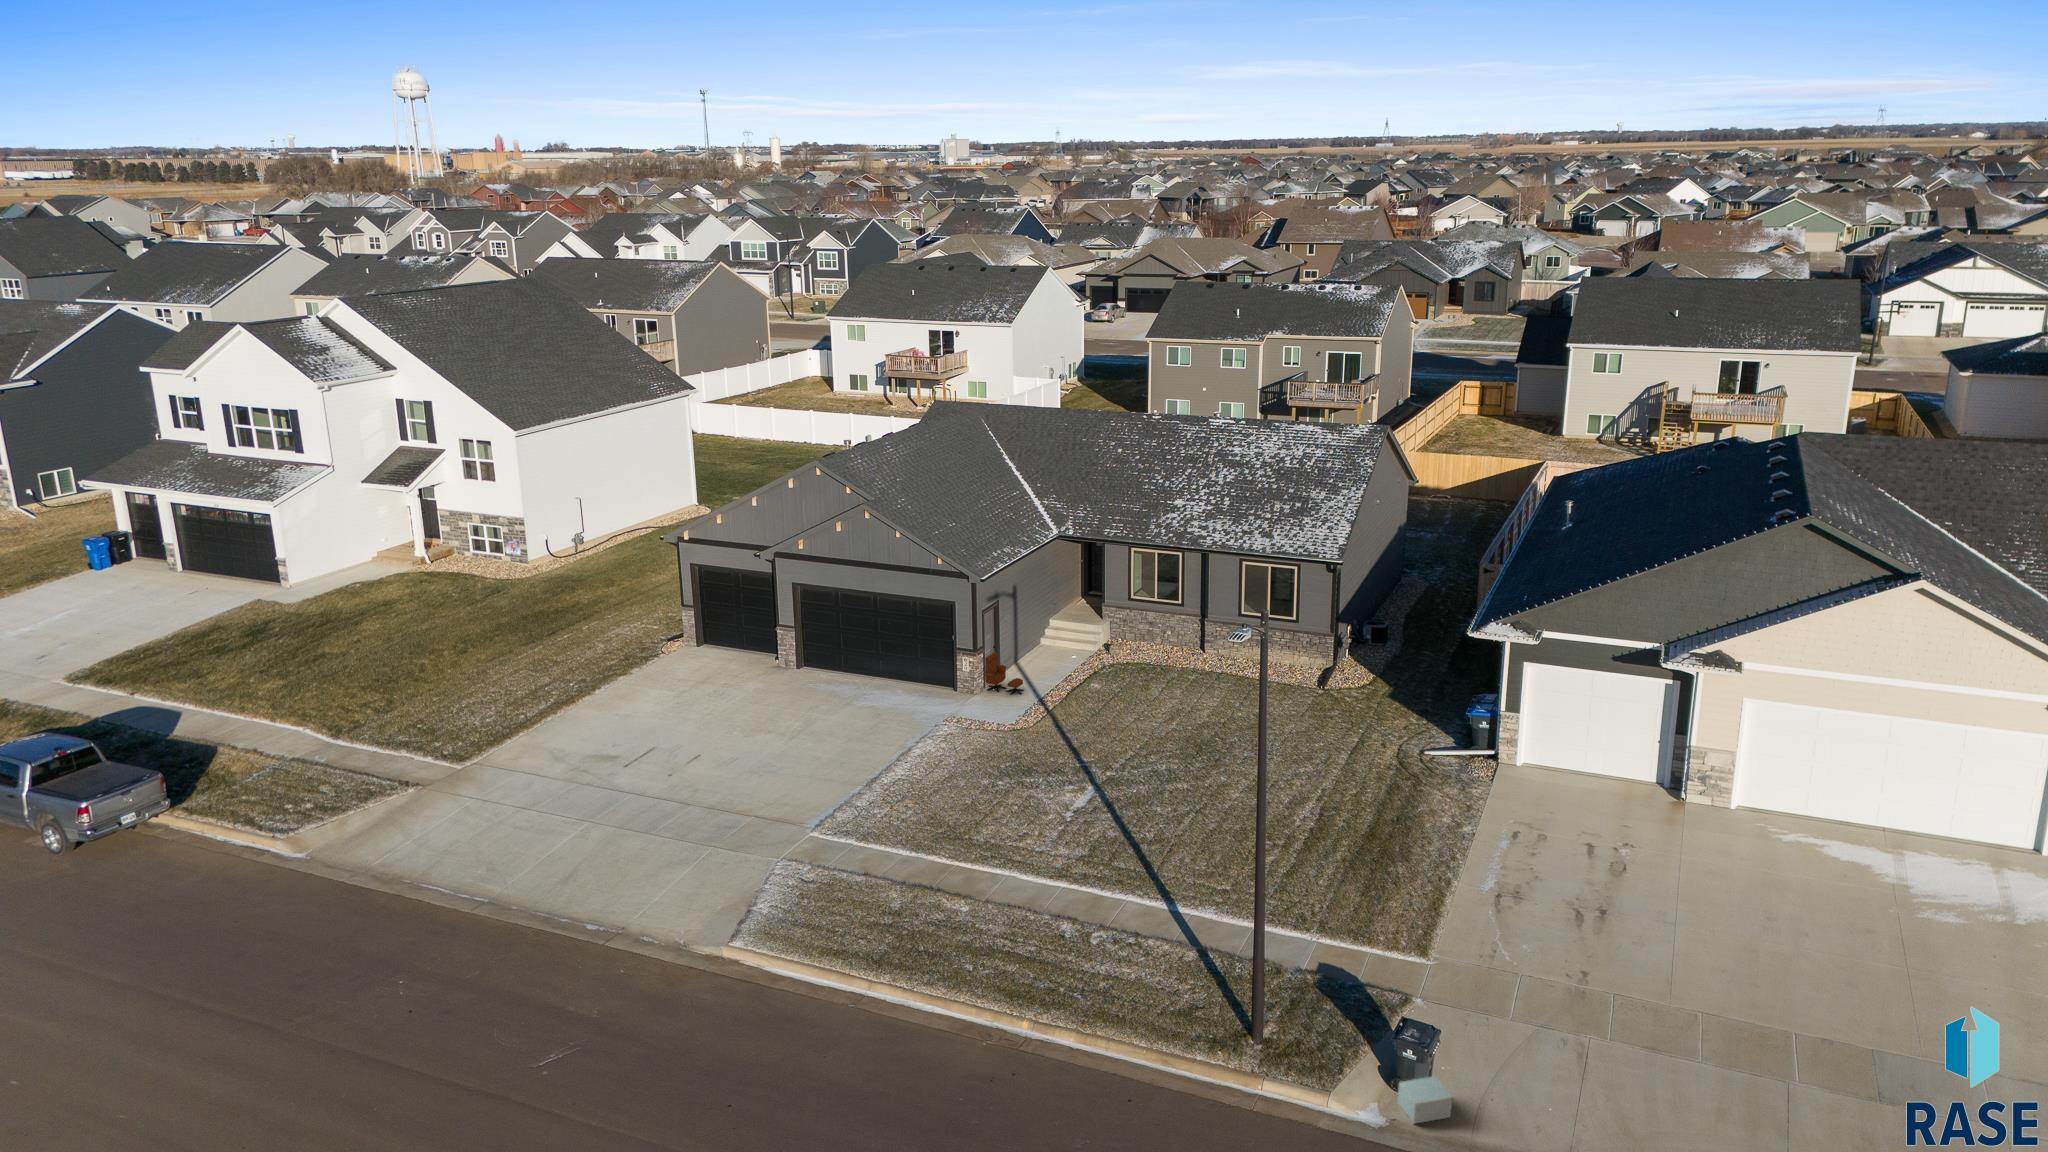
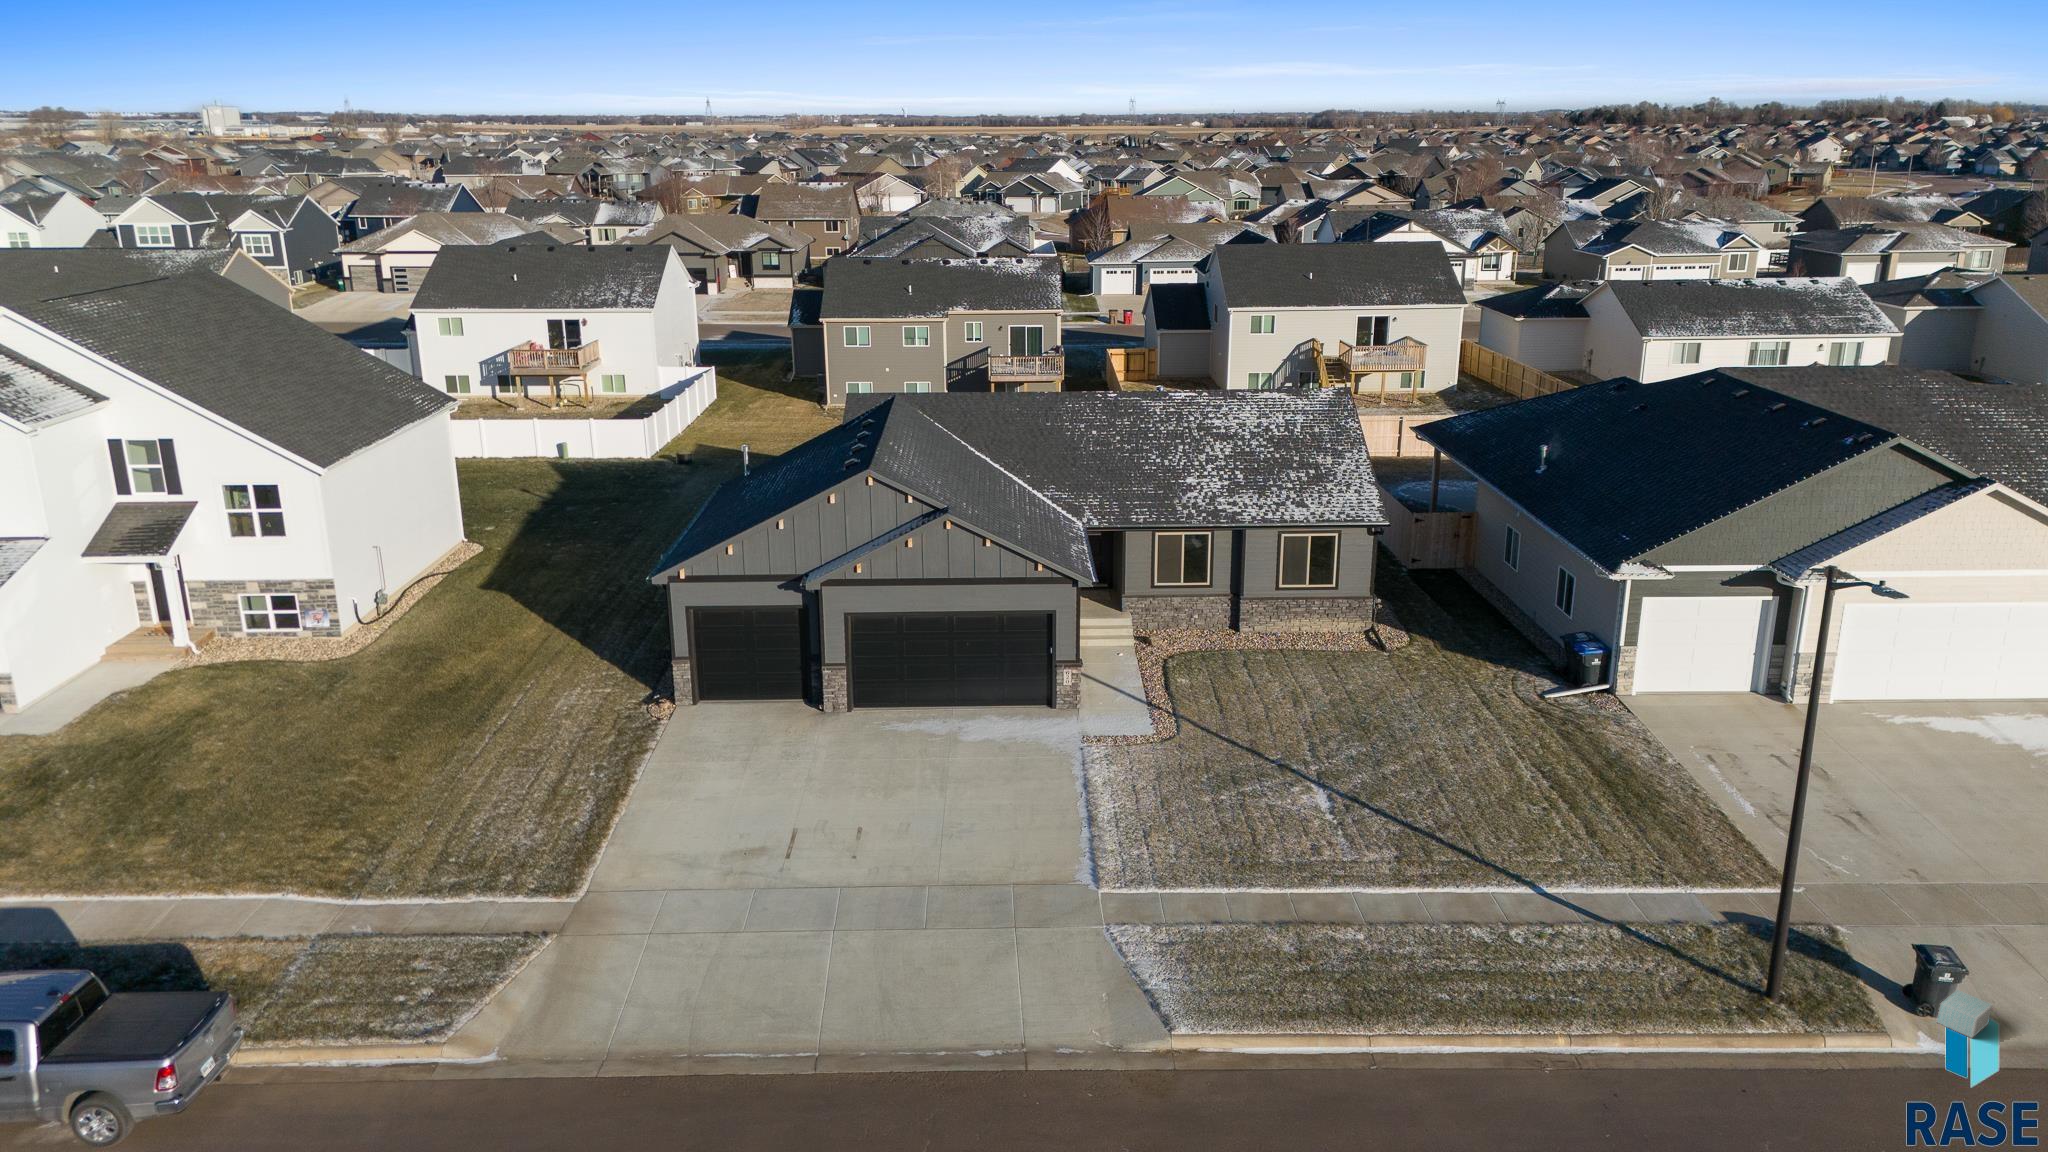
lounge chair: present [984,652,1024,695] -> none [1078,661,1123,705]

